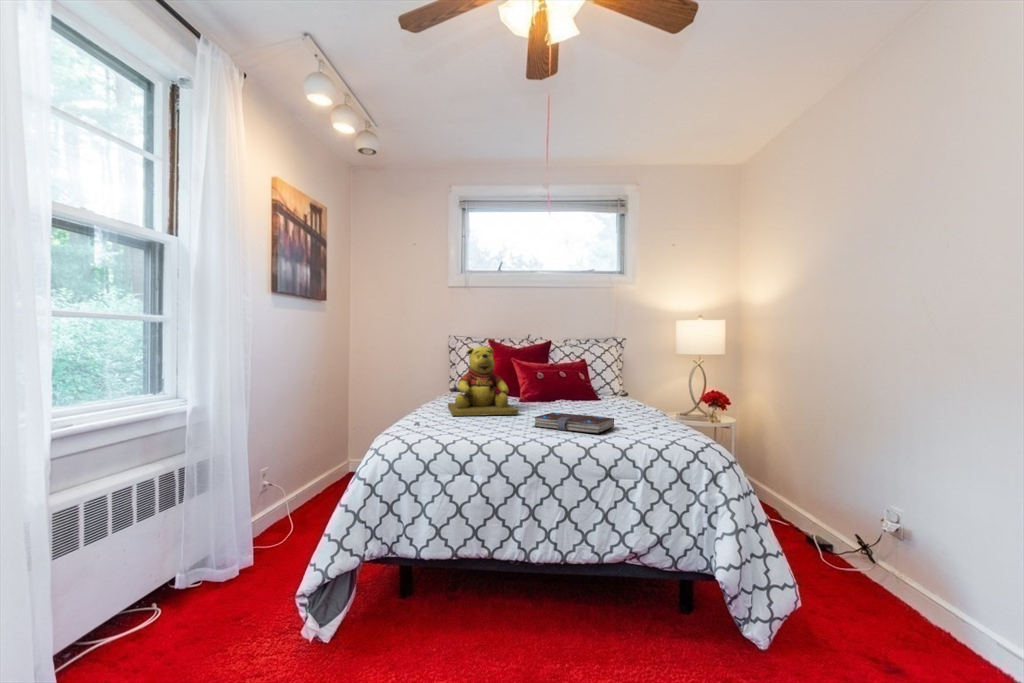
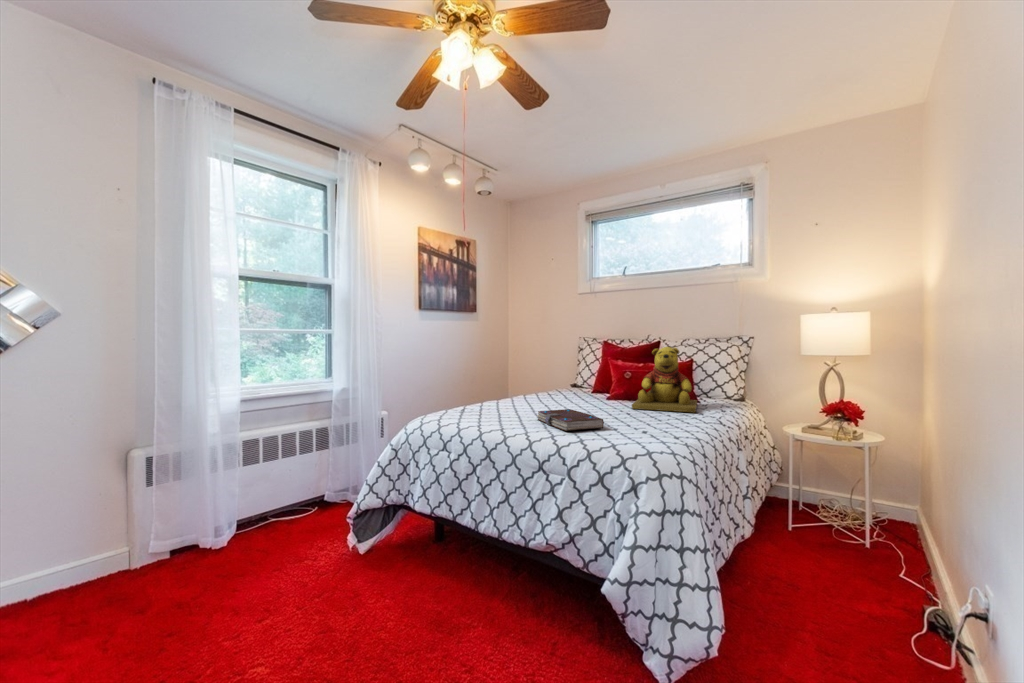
teddy bear: present [448,346,518,416] -> present [632,347,697,413]

